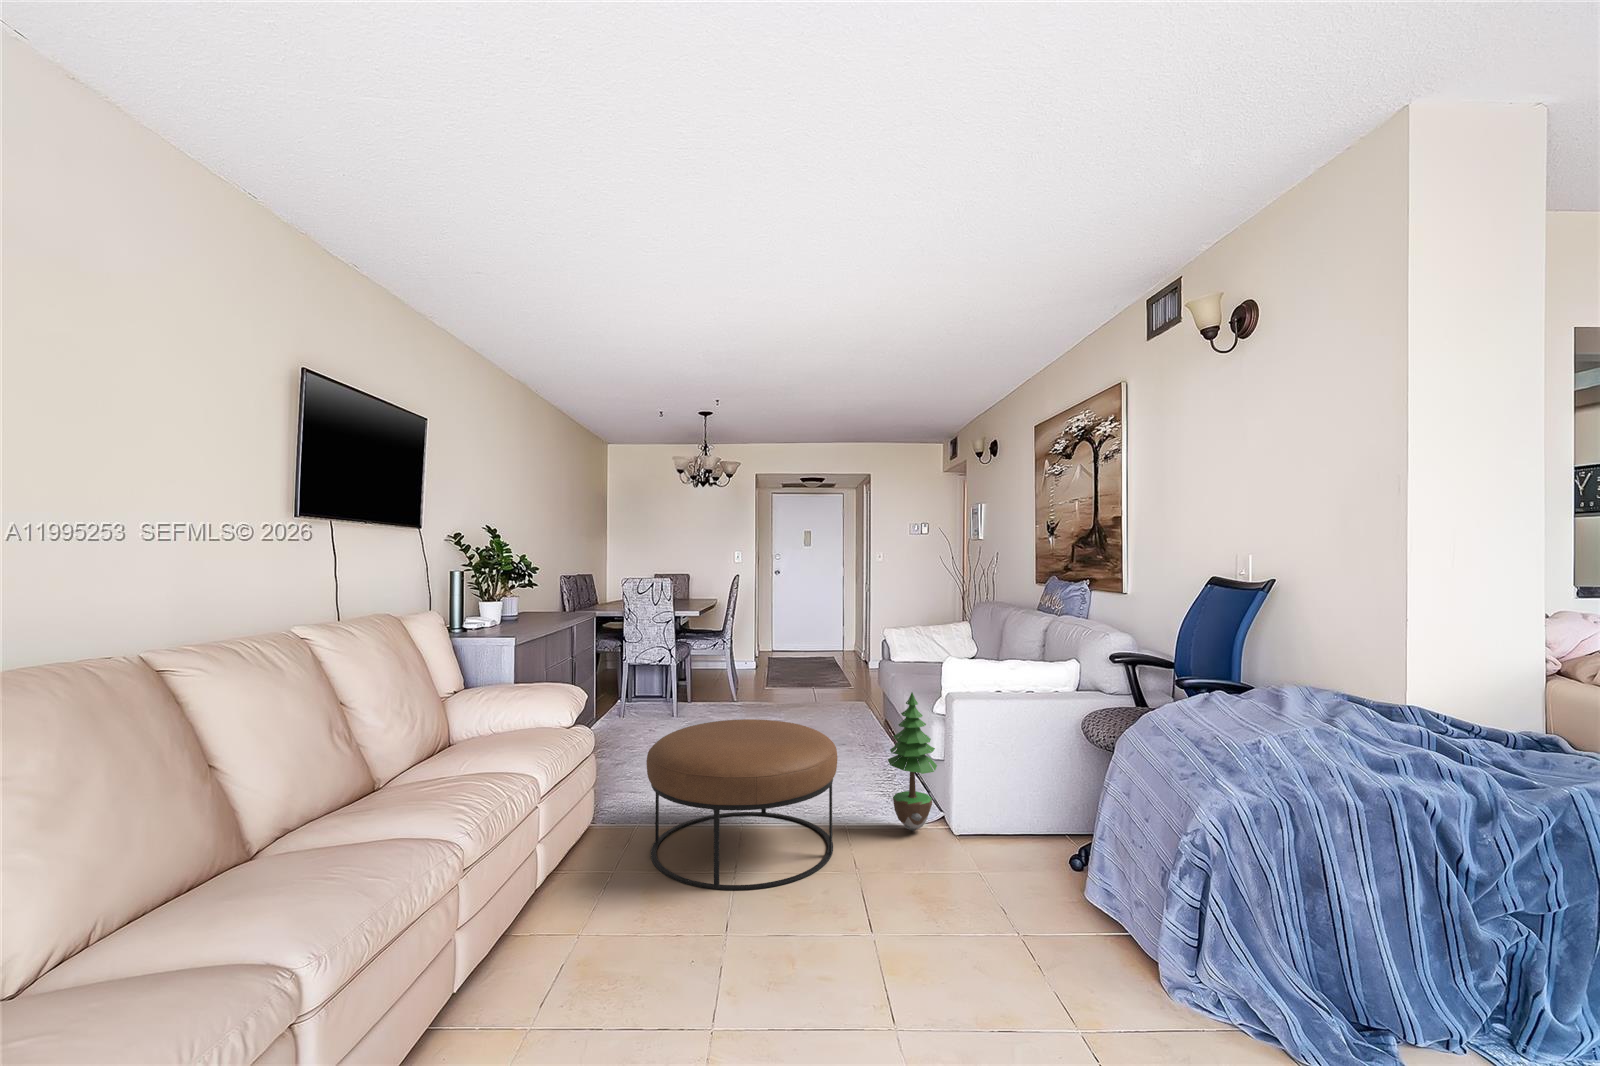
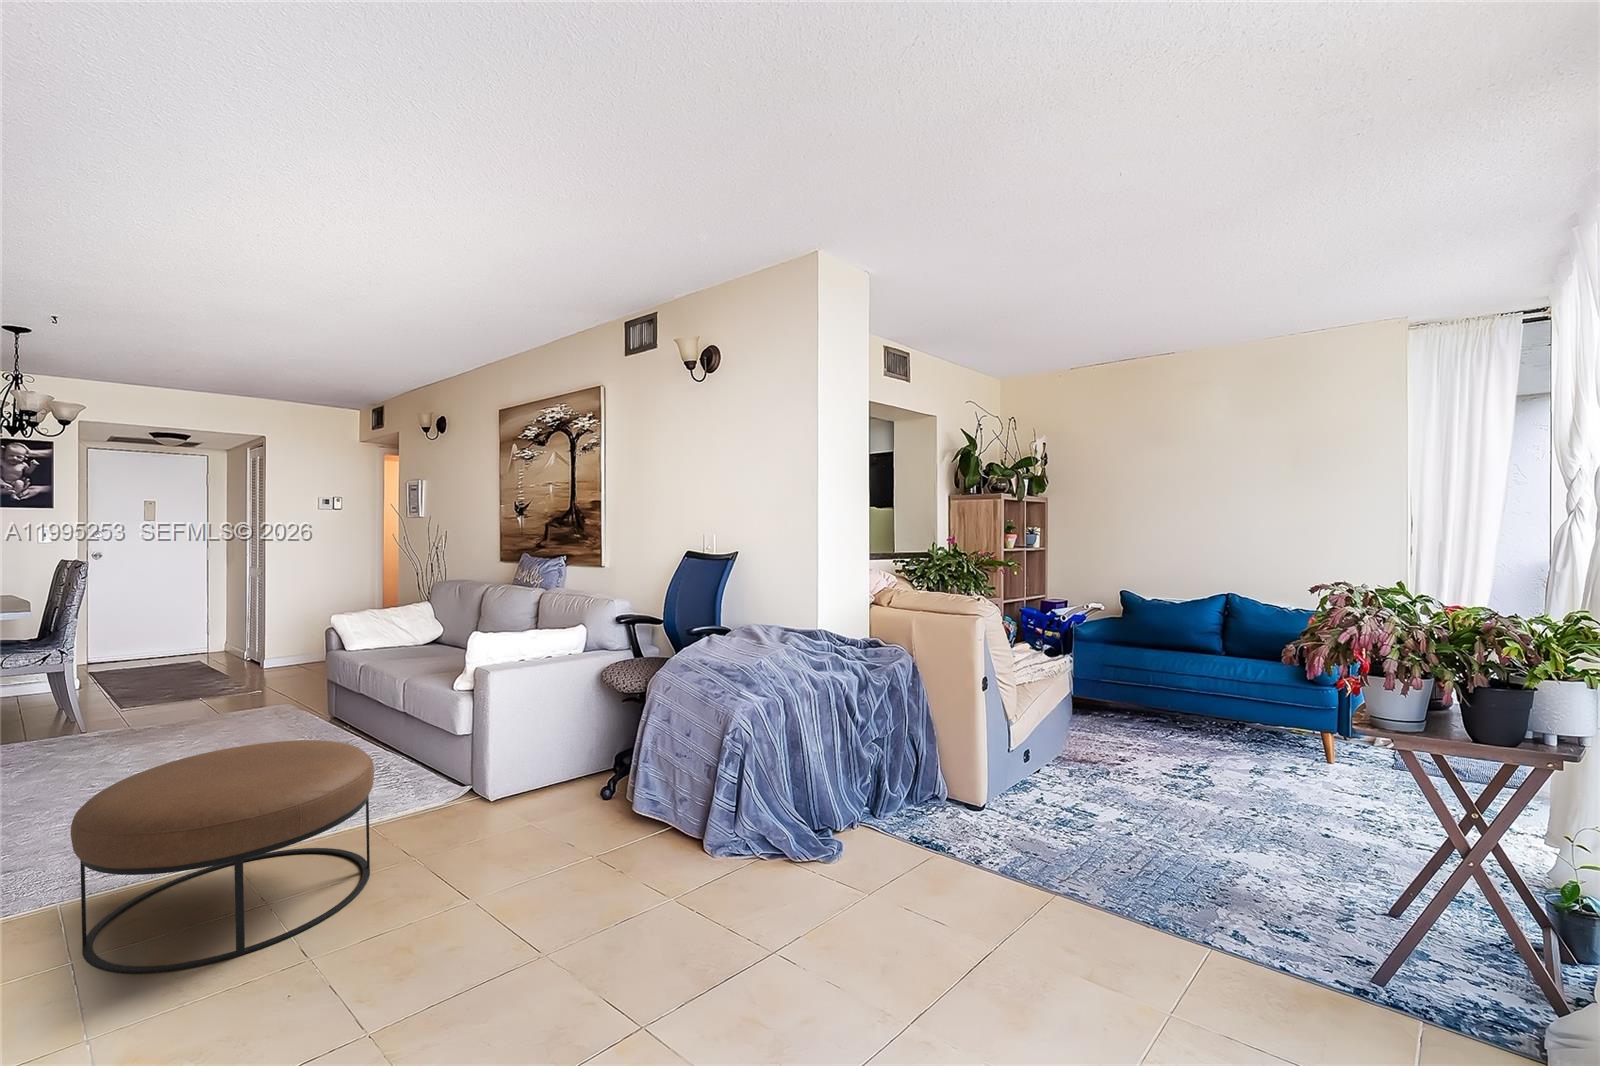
potted tree: present [888,692,937,831] -> none [413,679,469,818]

